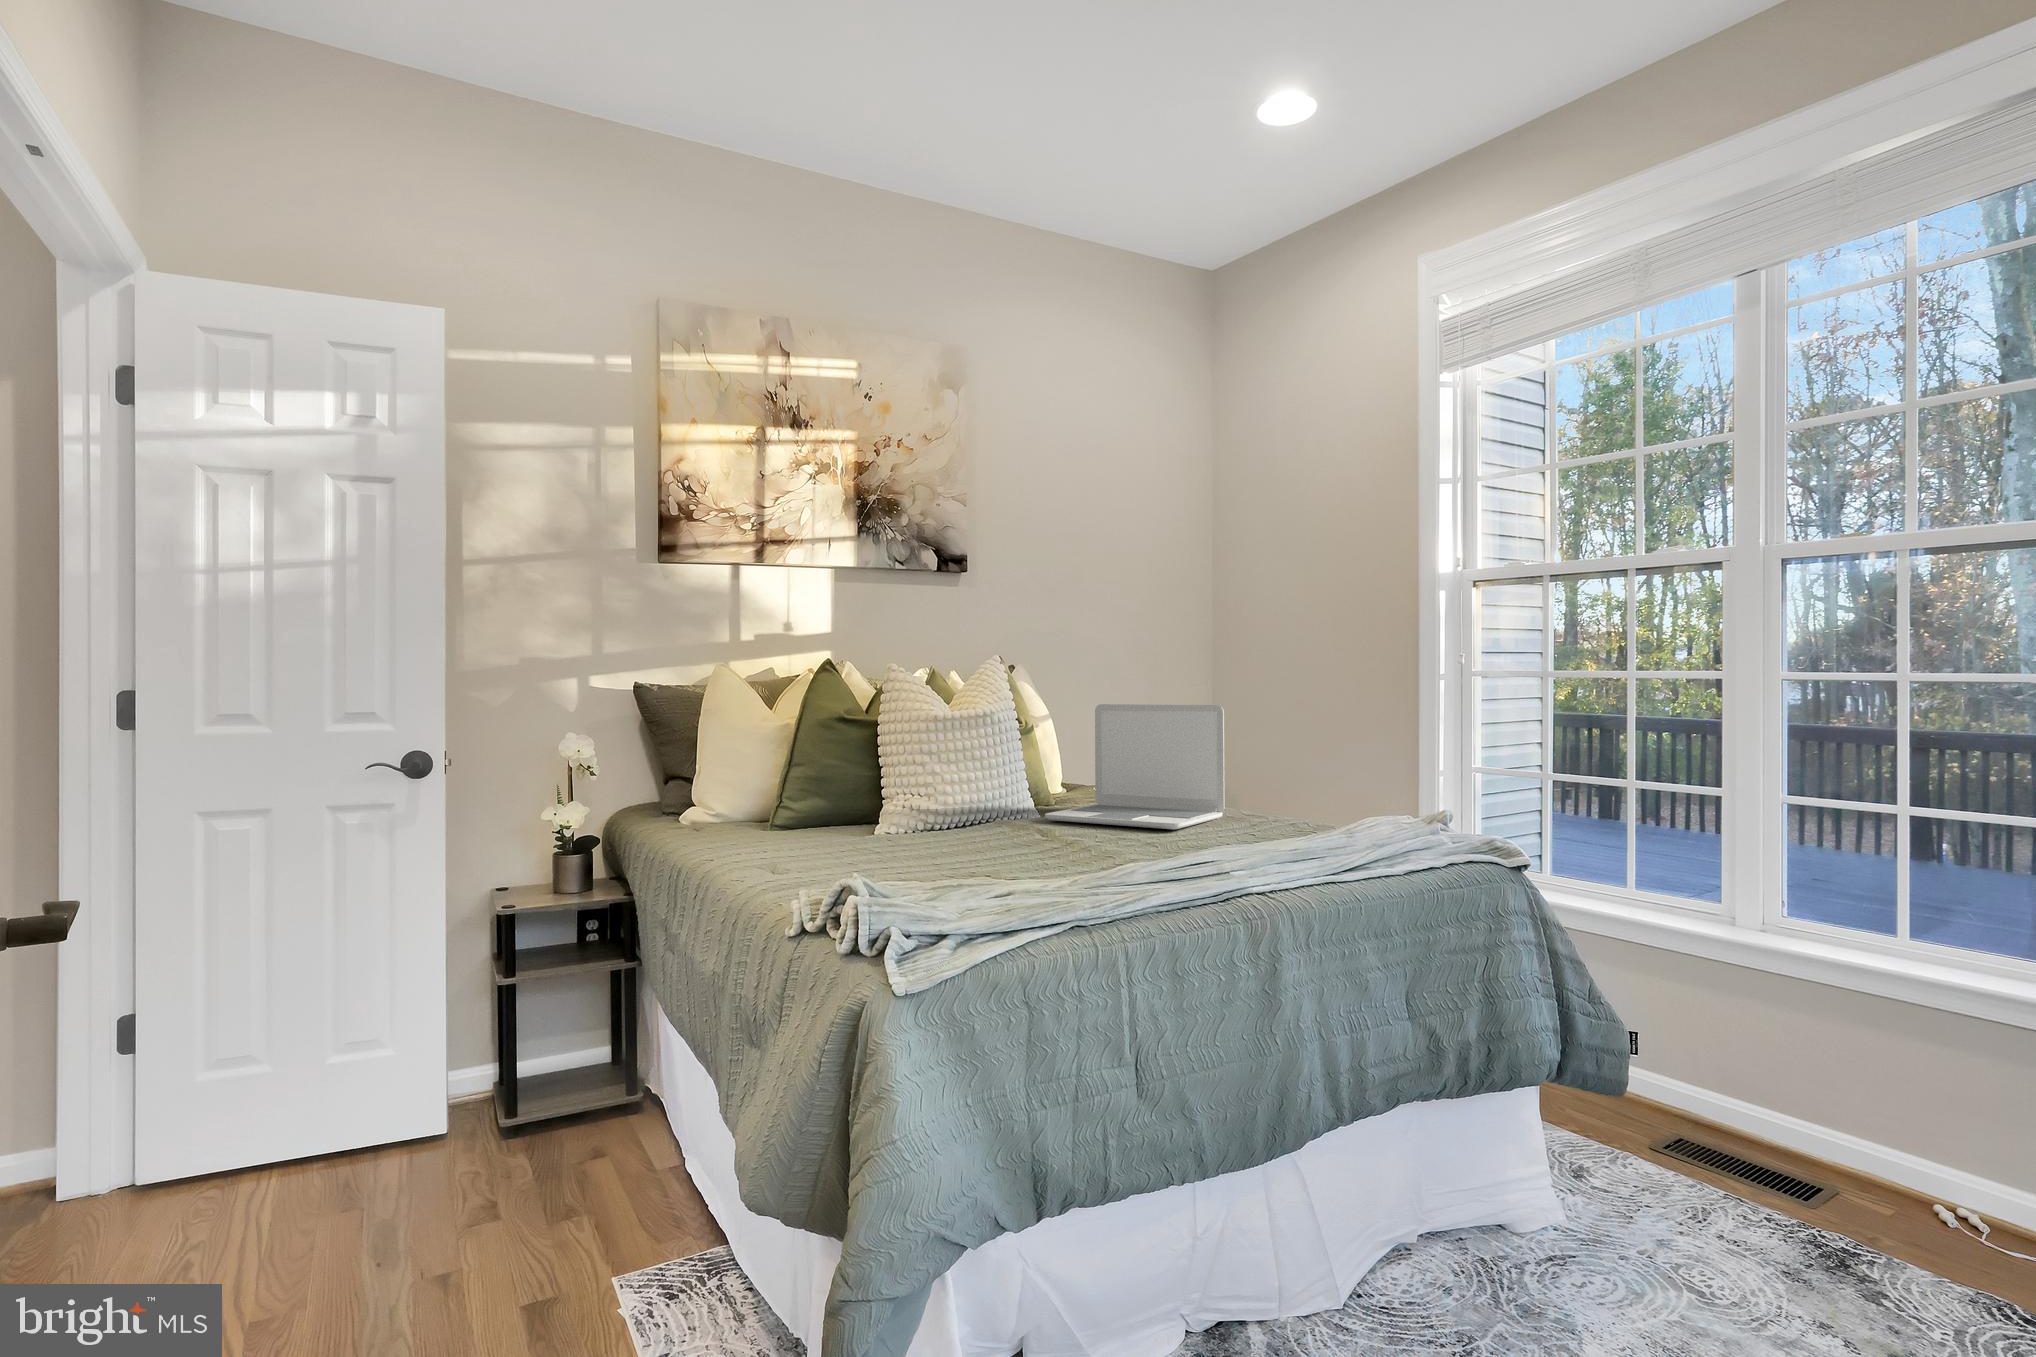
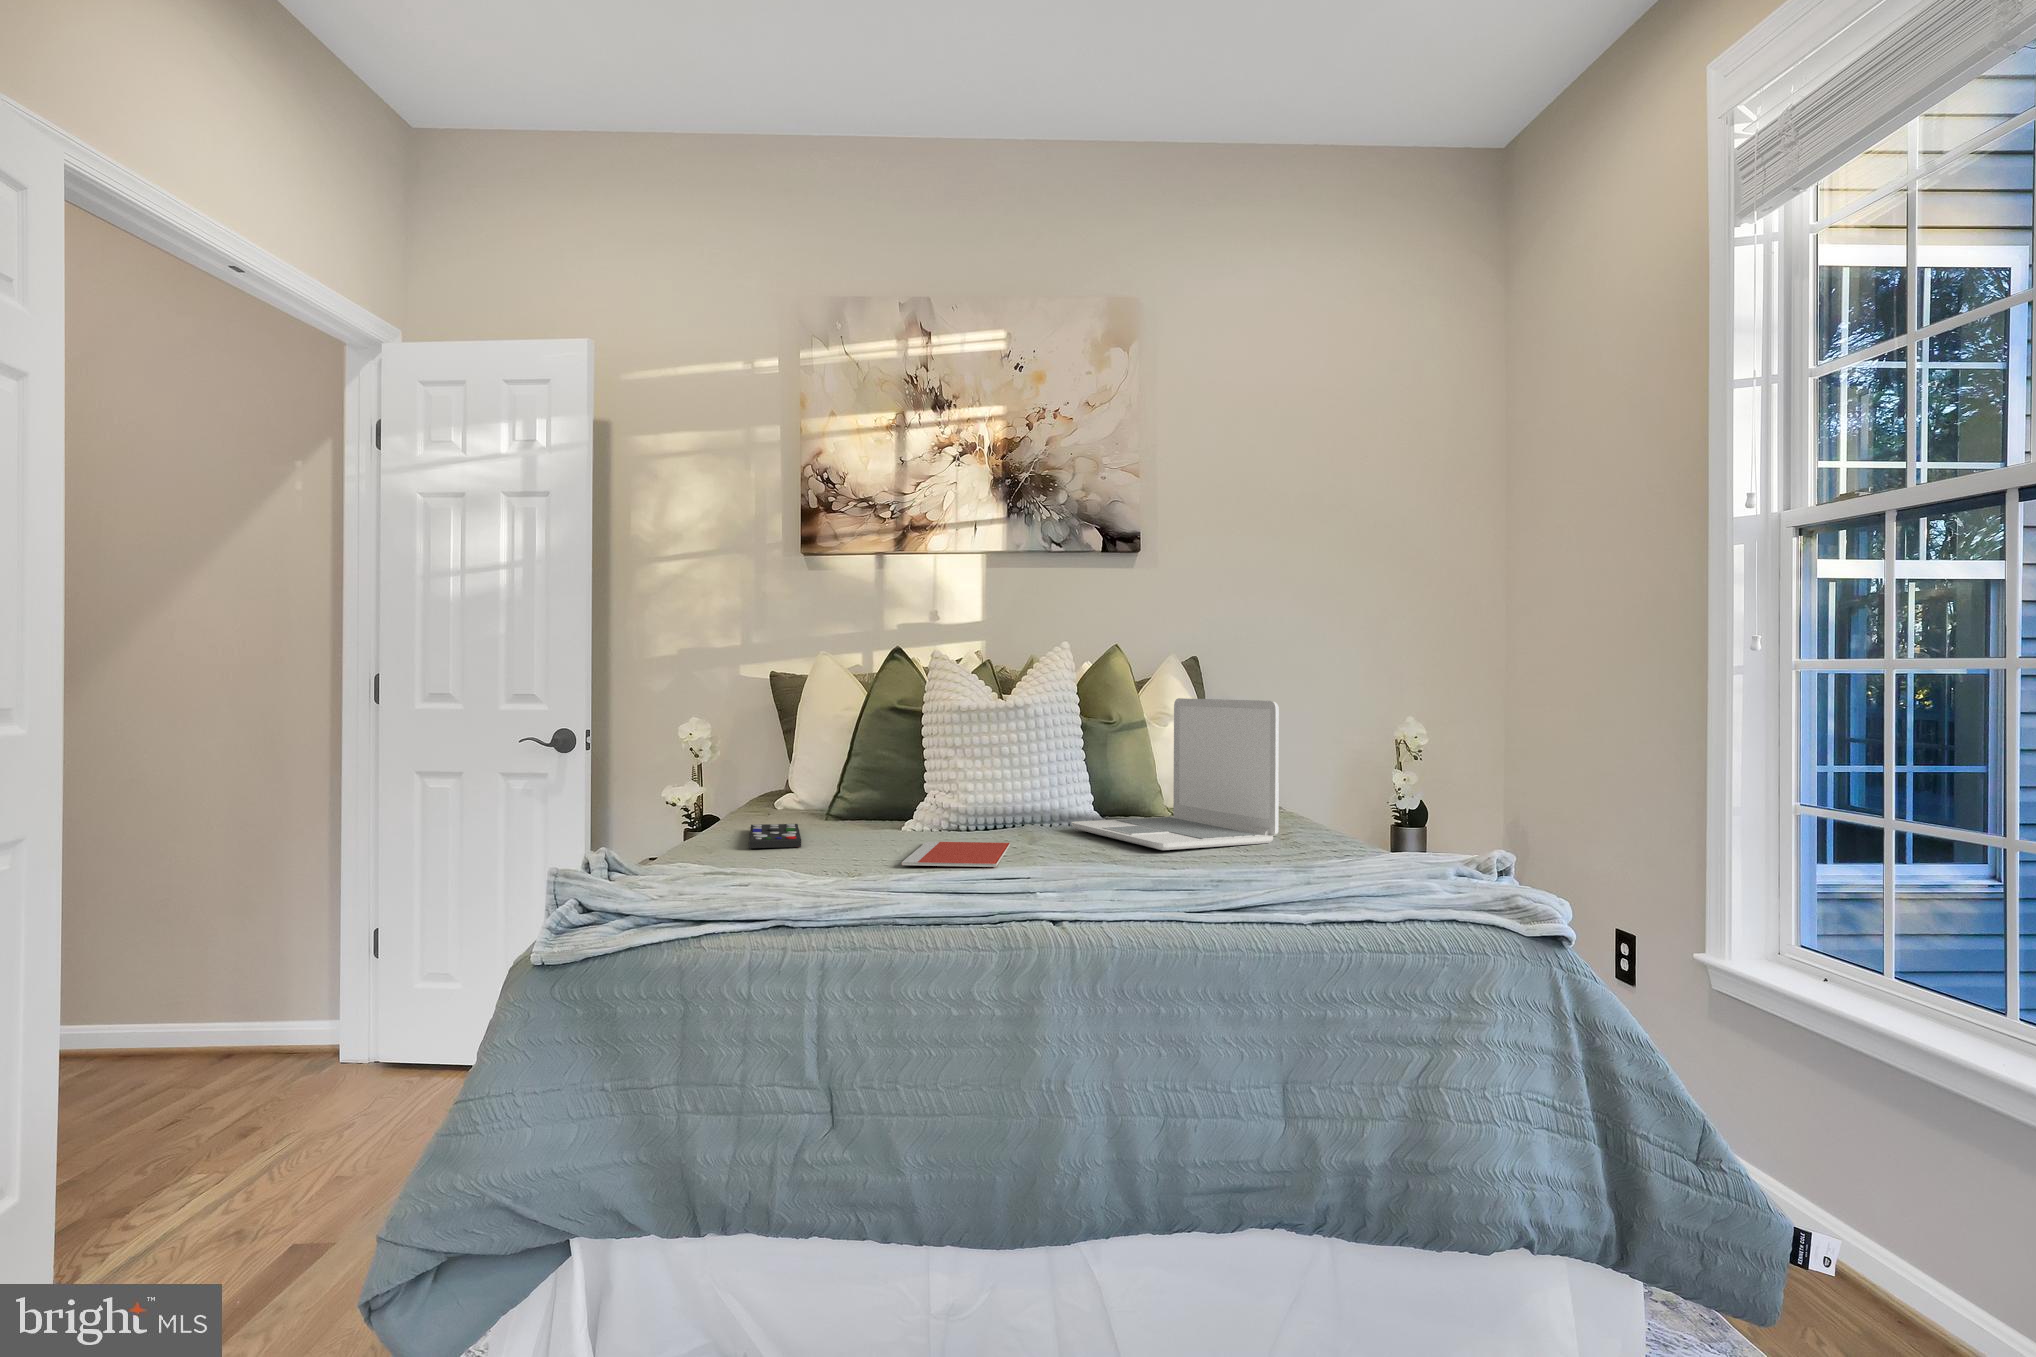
notebook: none [964,835,1094,860] -> present [902,842,1010,867]
remote control: none [749,836,861,861] -> present [749,824,801,848]

